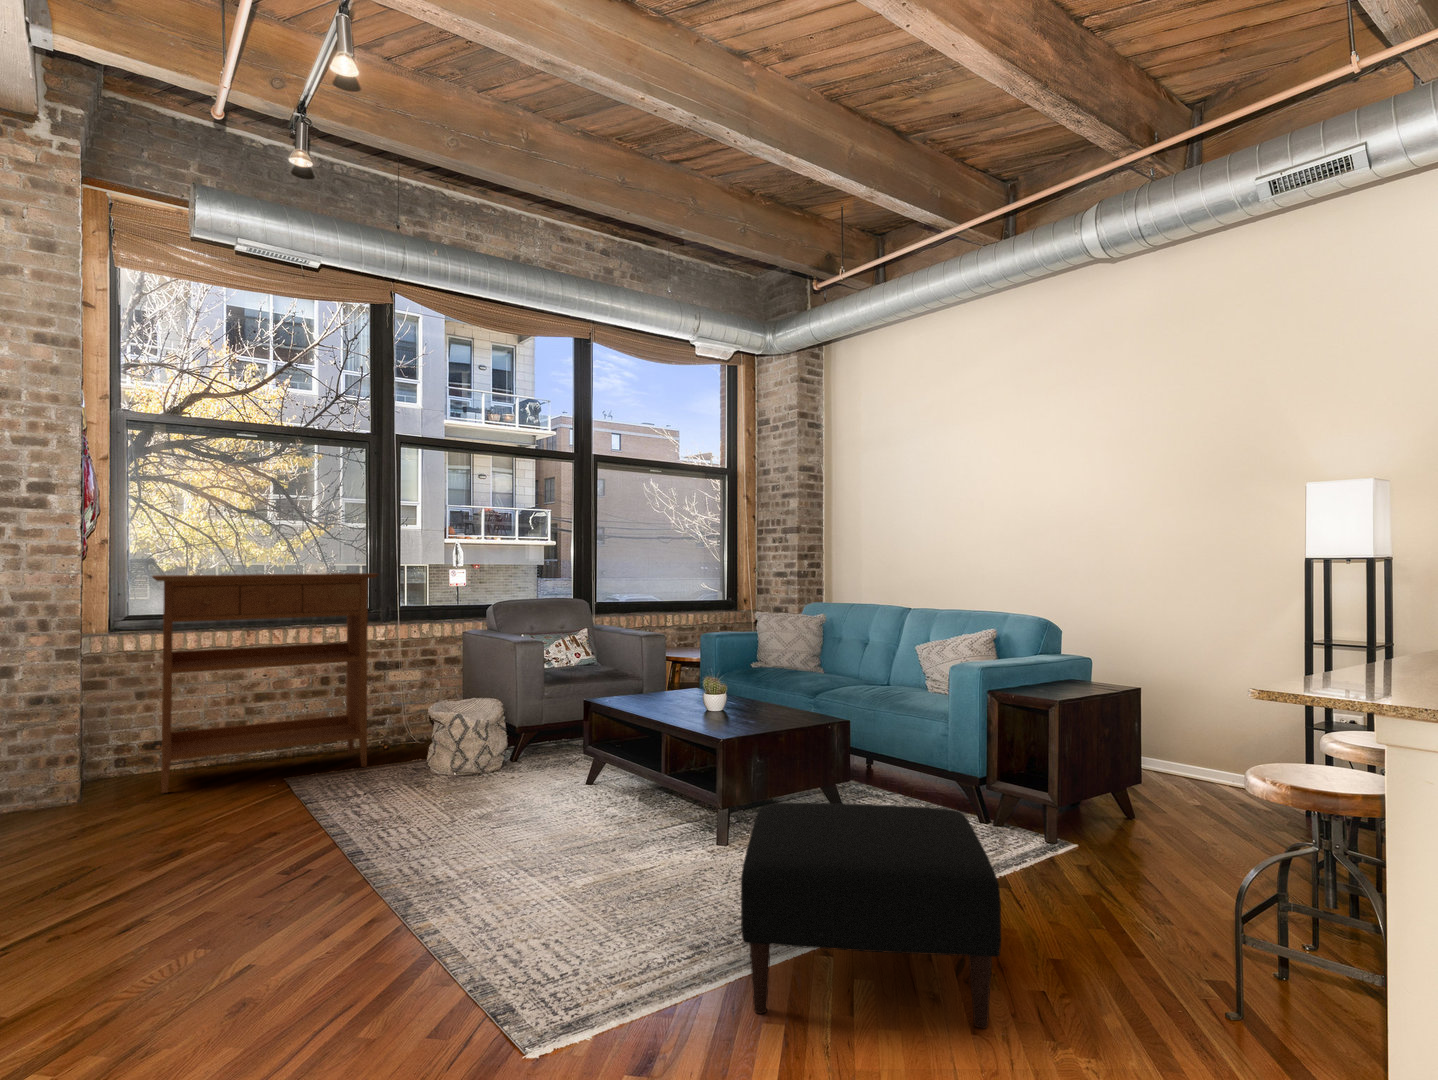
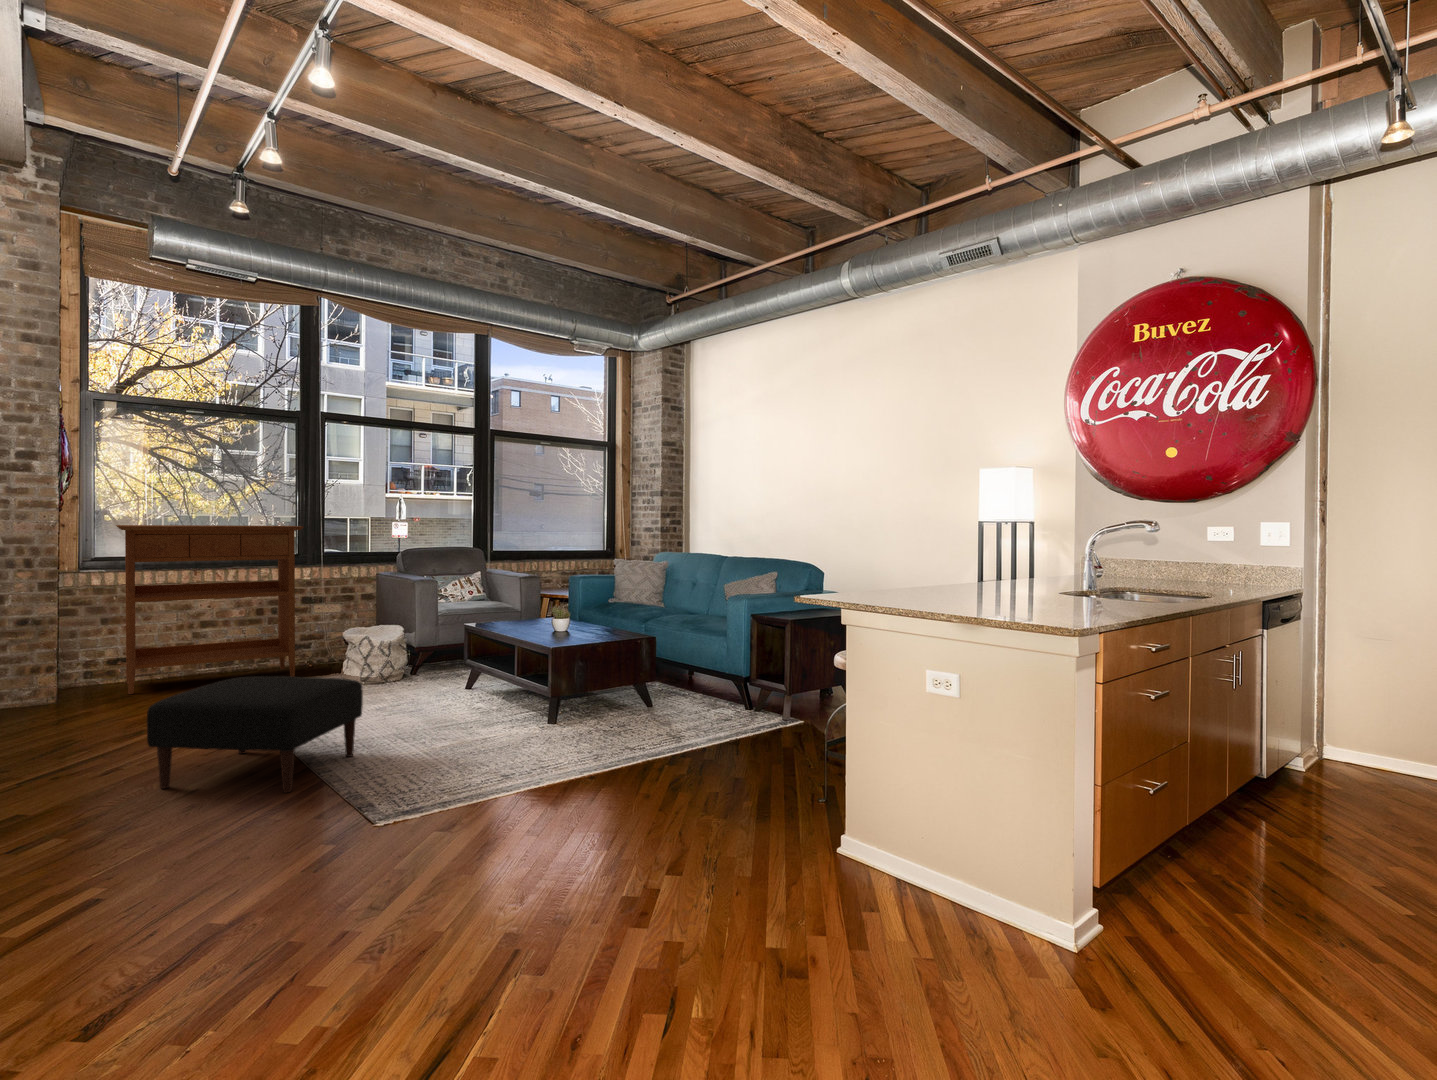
ottoman: present [741,803,1001,1028] -> present [147,676,363,793]

